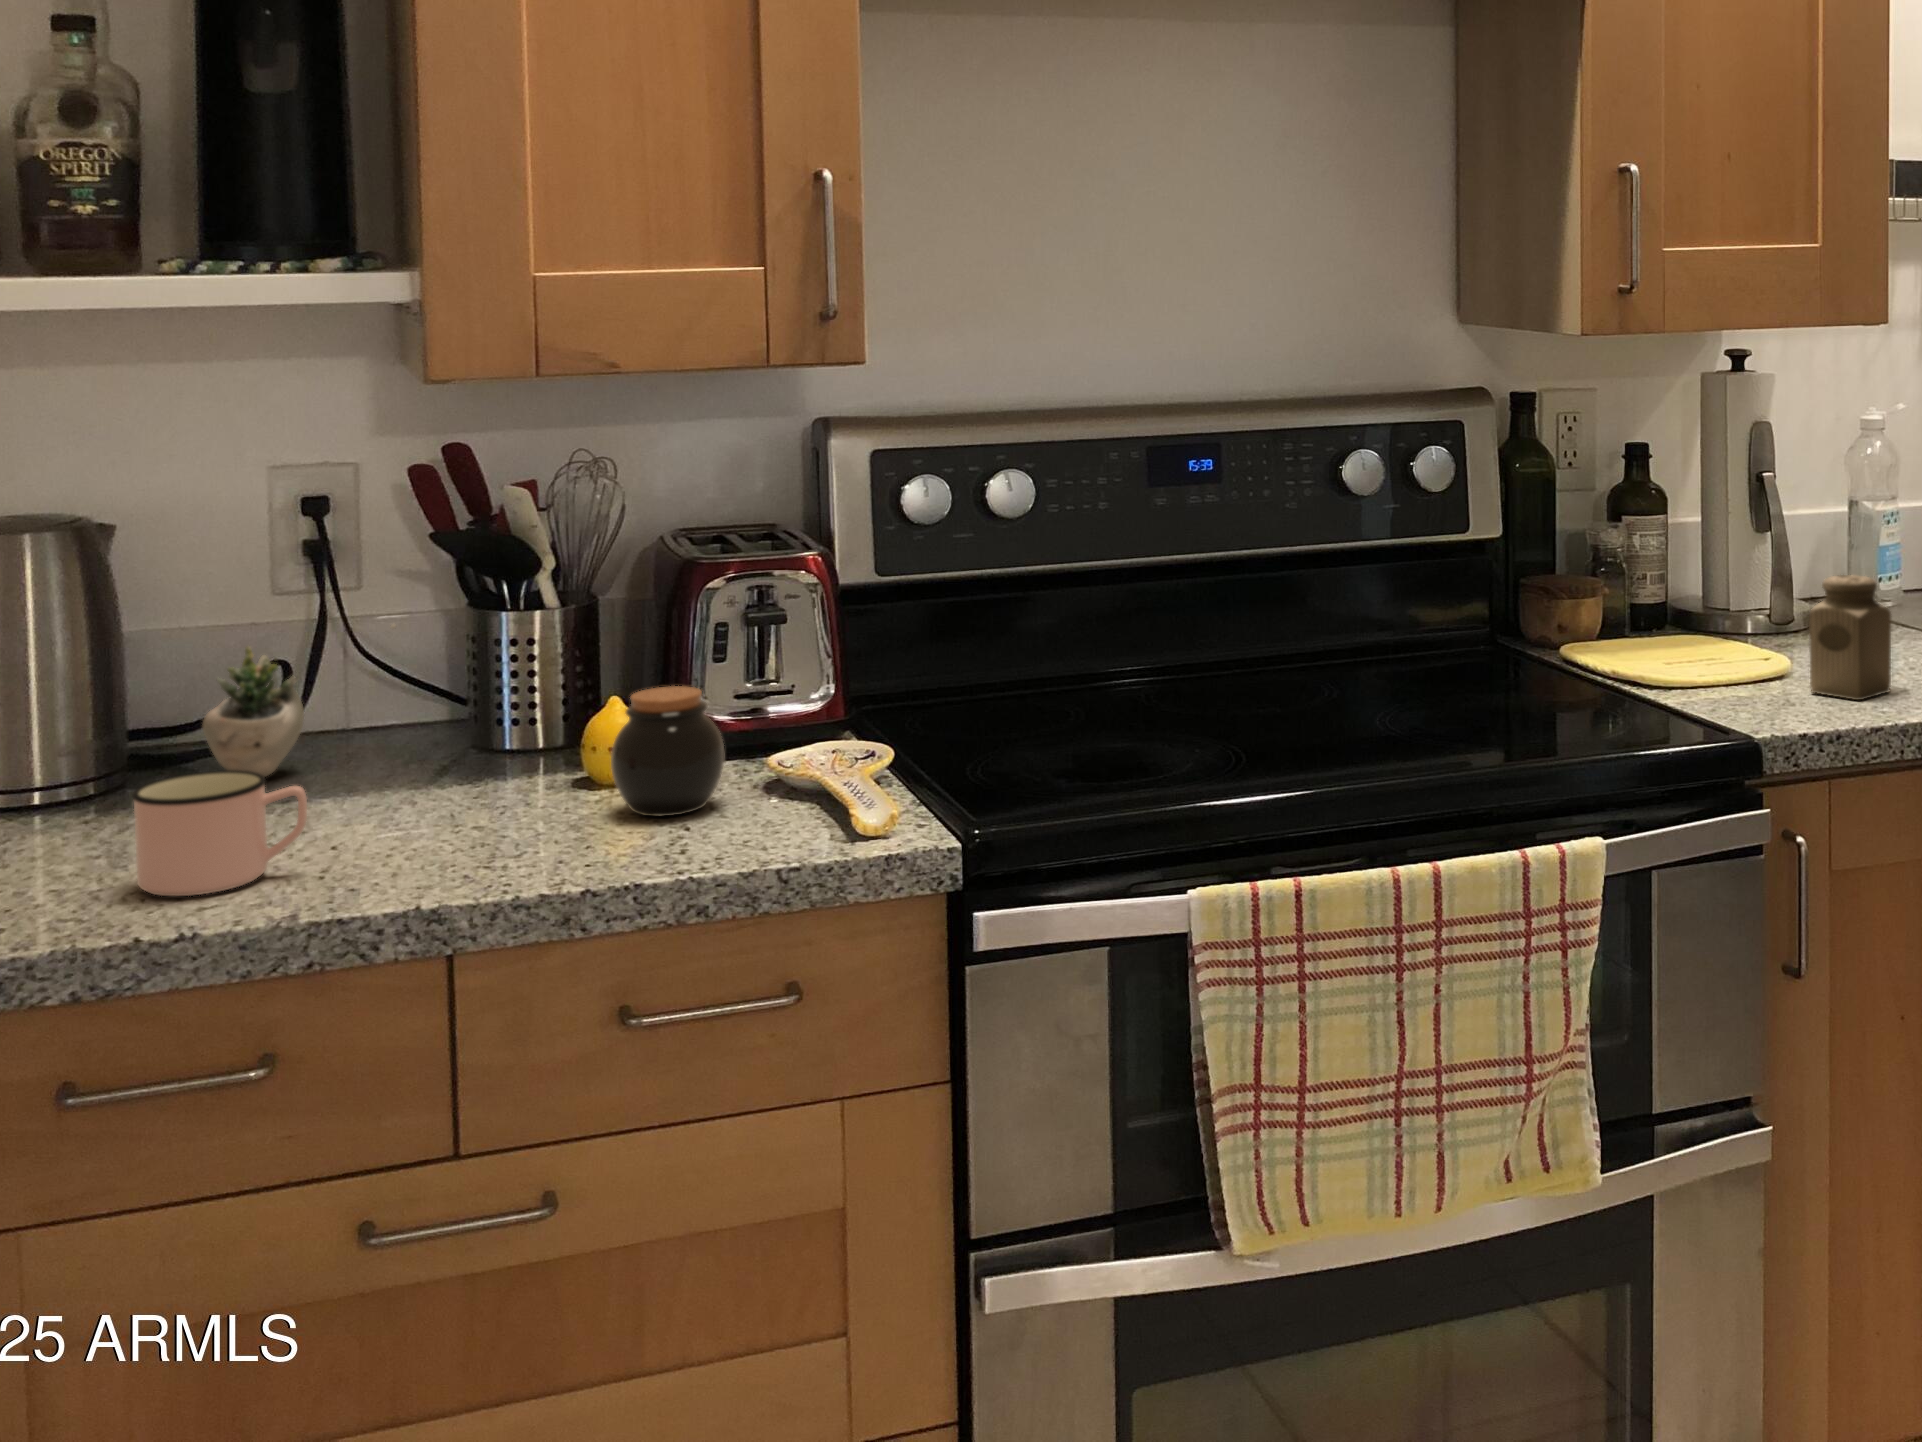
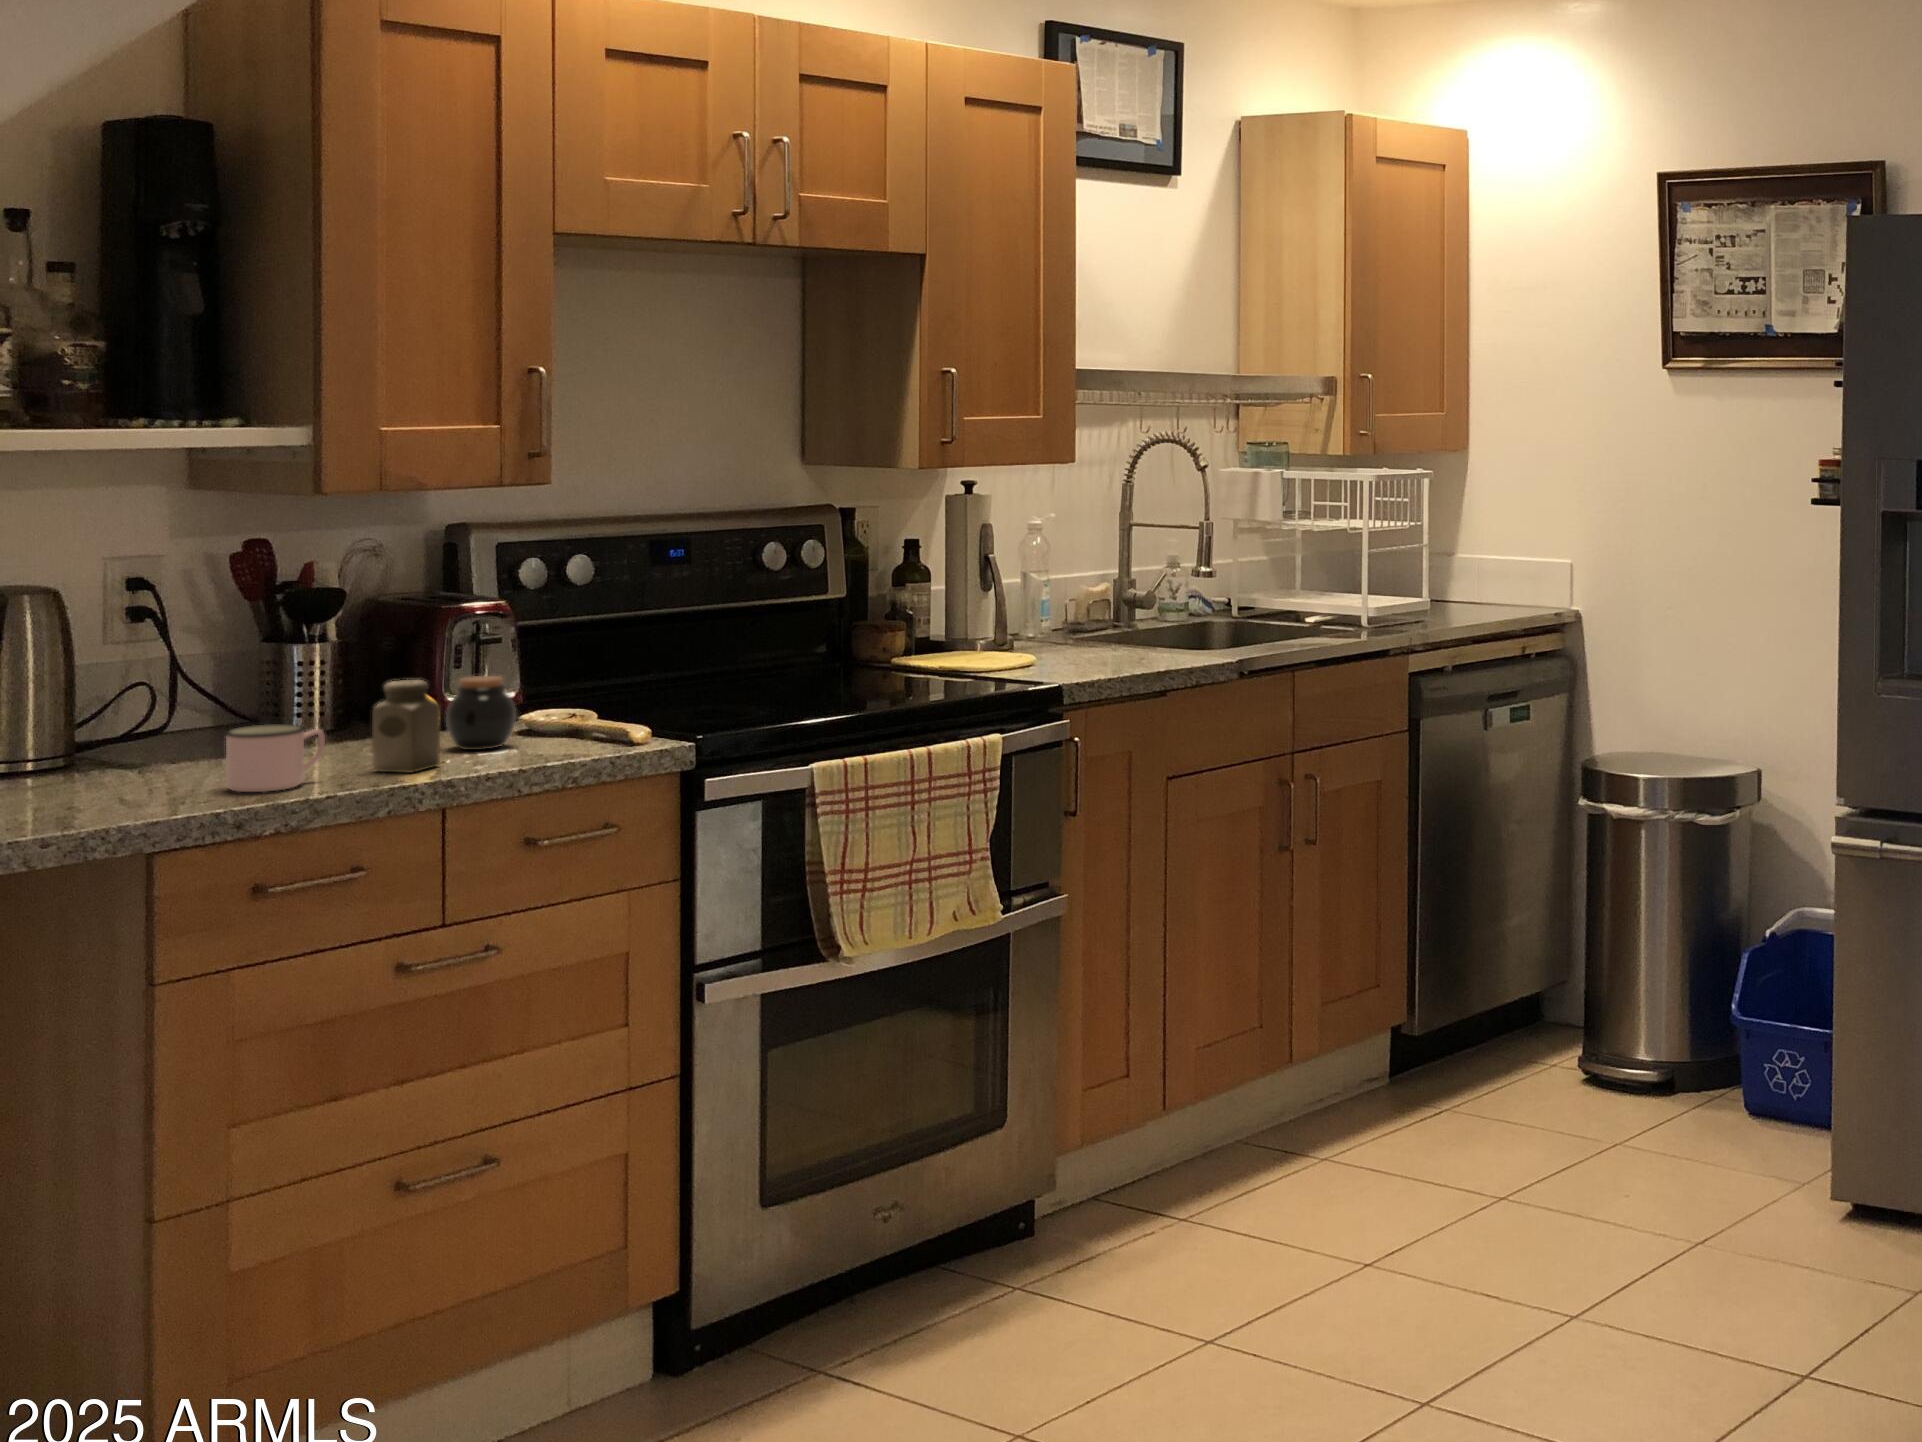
salt shaker: present [1809,575,1891,700] -> present [372,680,441,773]
succulent plant: present [202,624,396,777] -> none [105,657,232,760]

